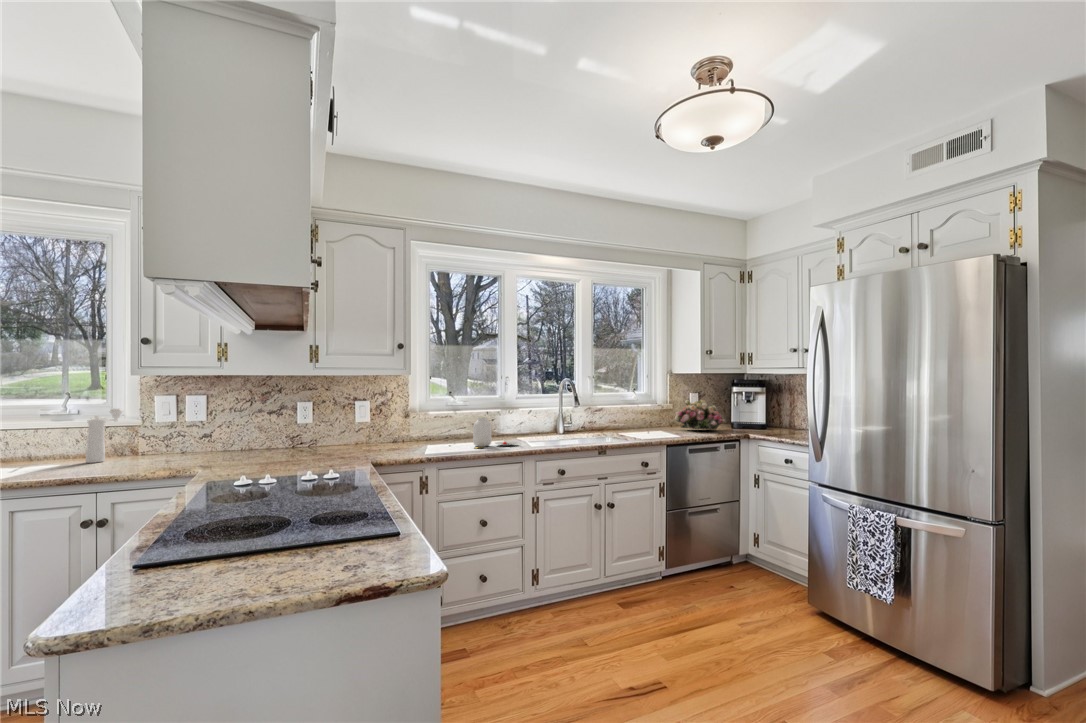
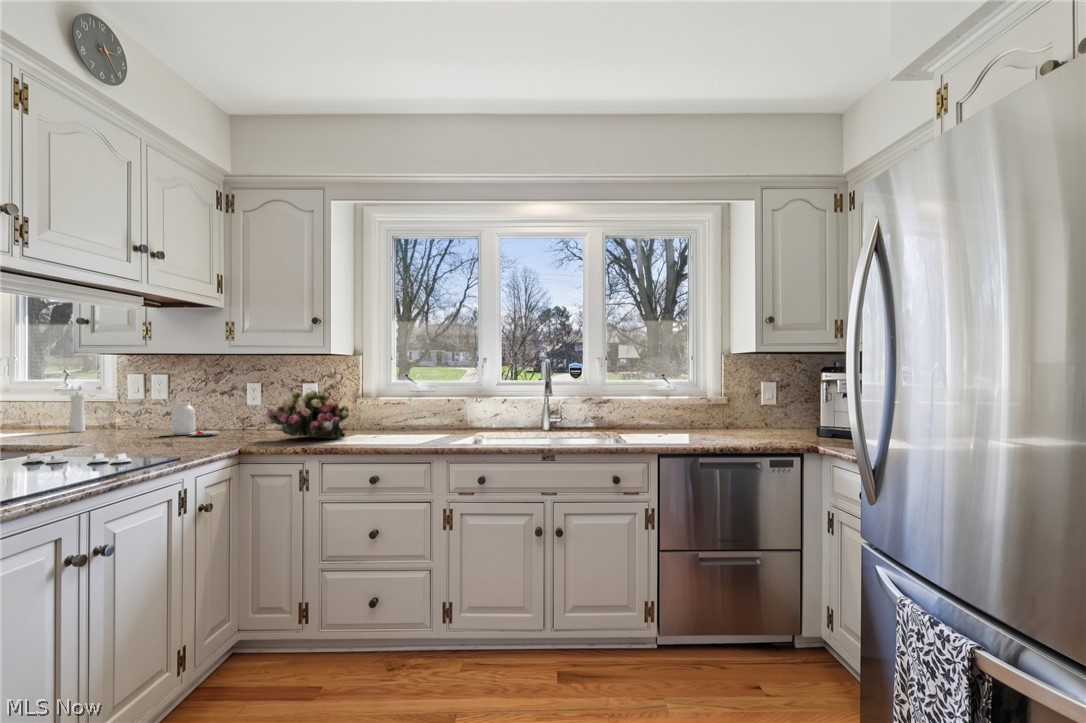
flower arrangement: present [675,400,724,430] -> present [265,390,349,438]
jar: present [473,417,517,448] -> present [161,402,219,436]

